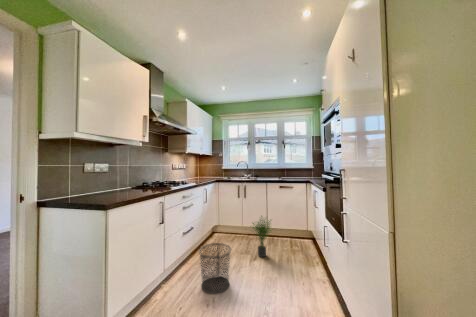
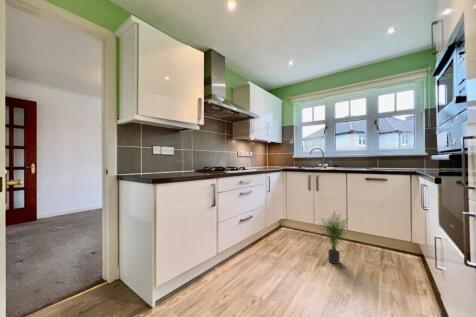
trash can: present [200,243,231,293] -> none [250,235,287,291]

